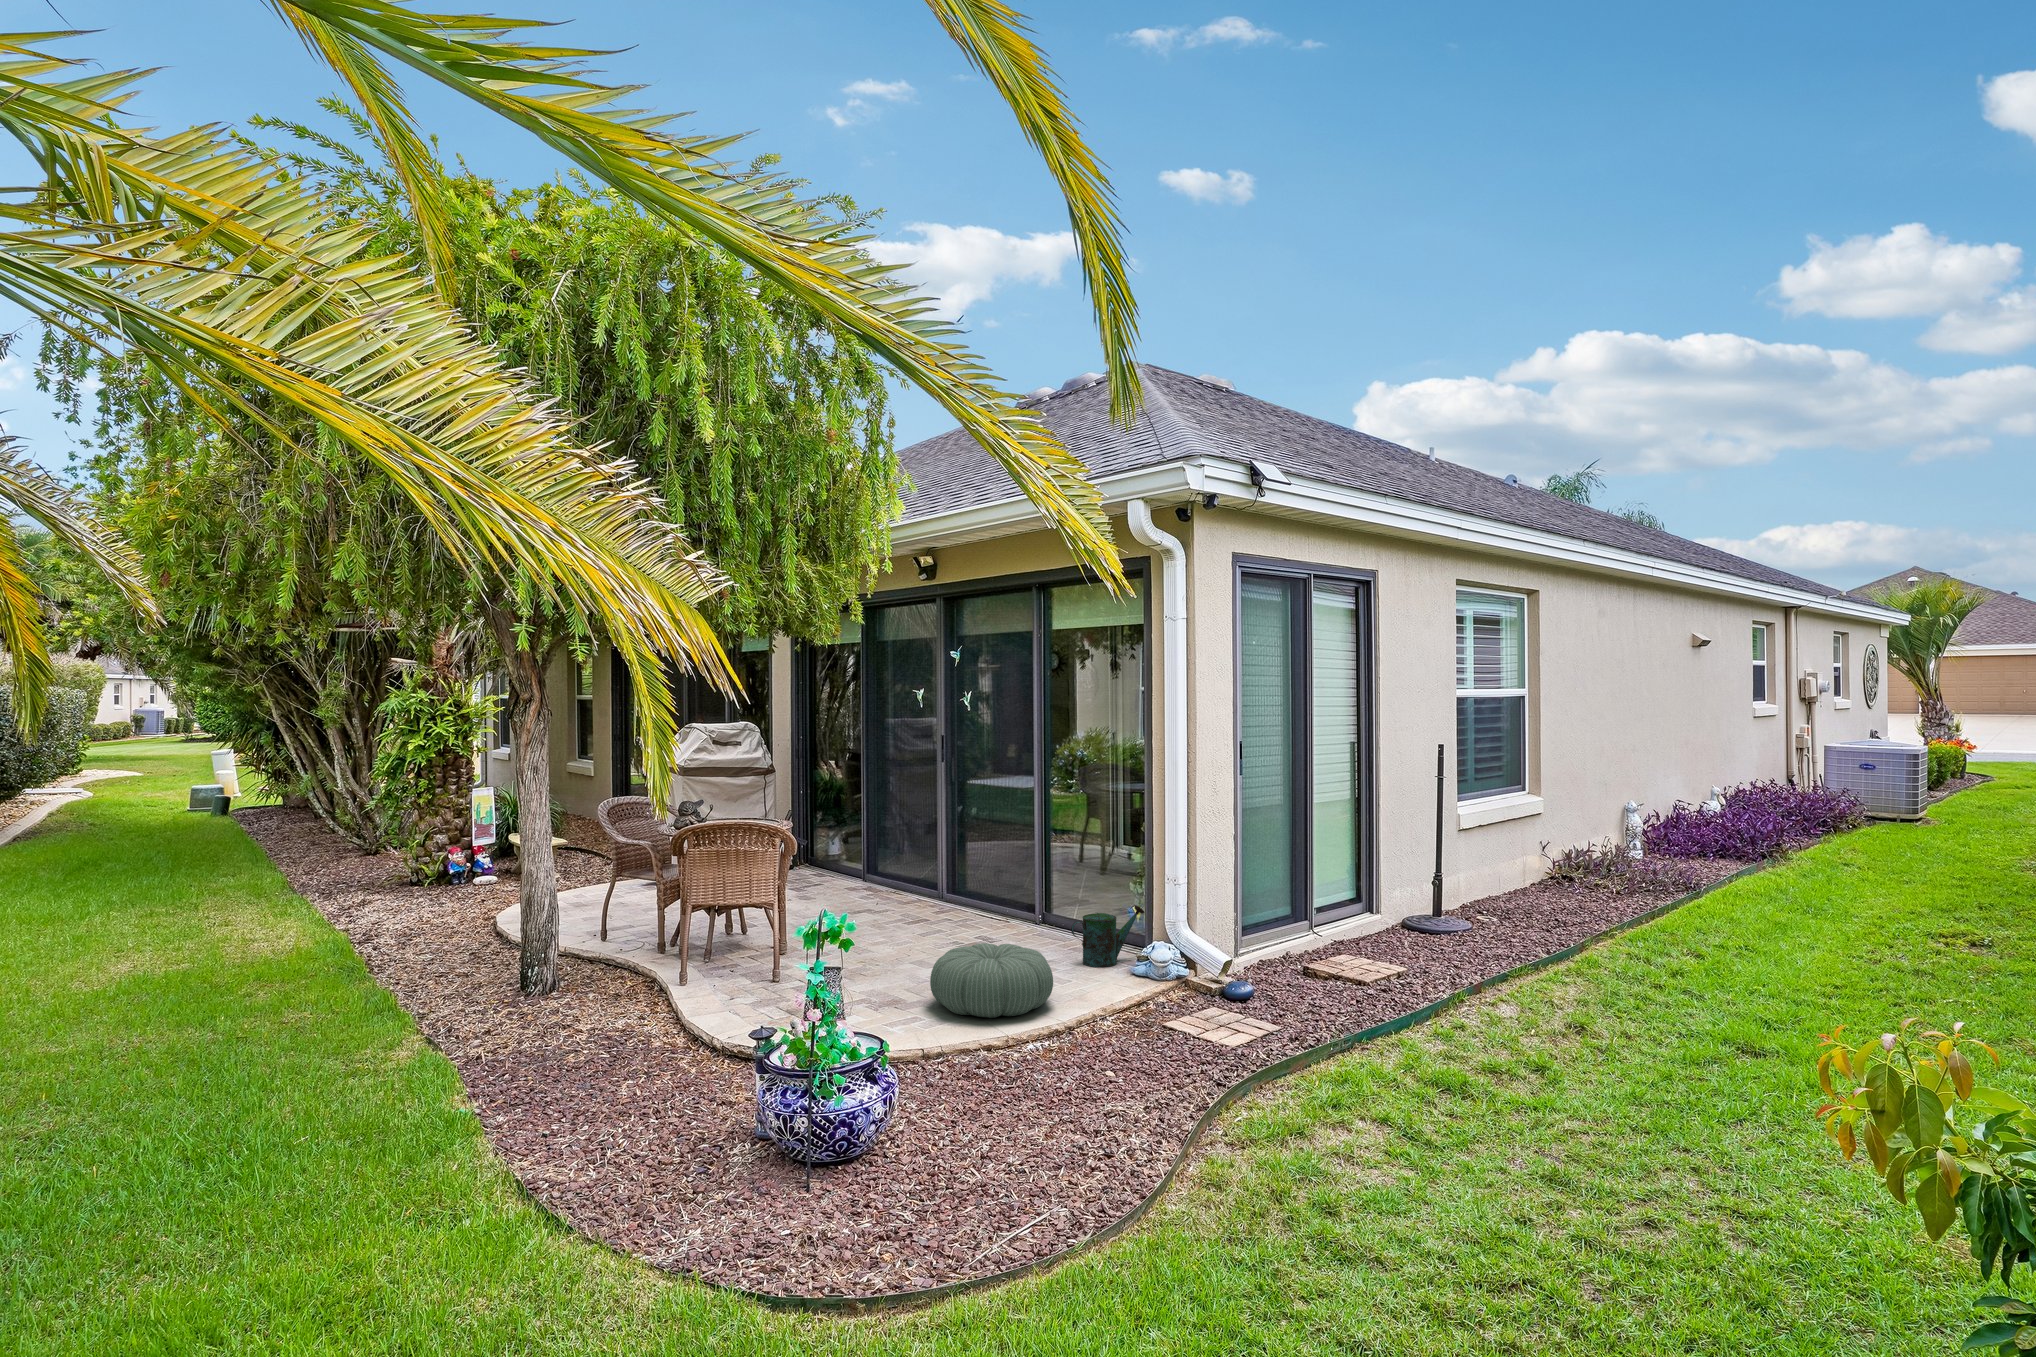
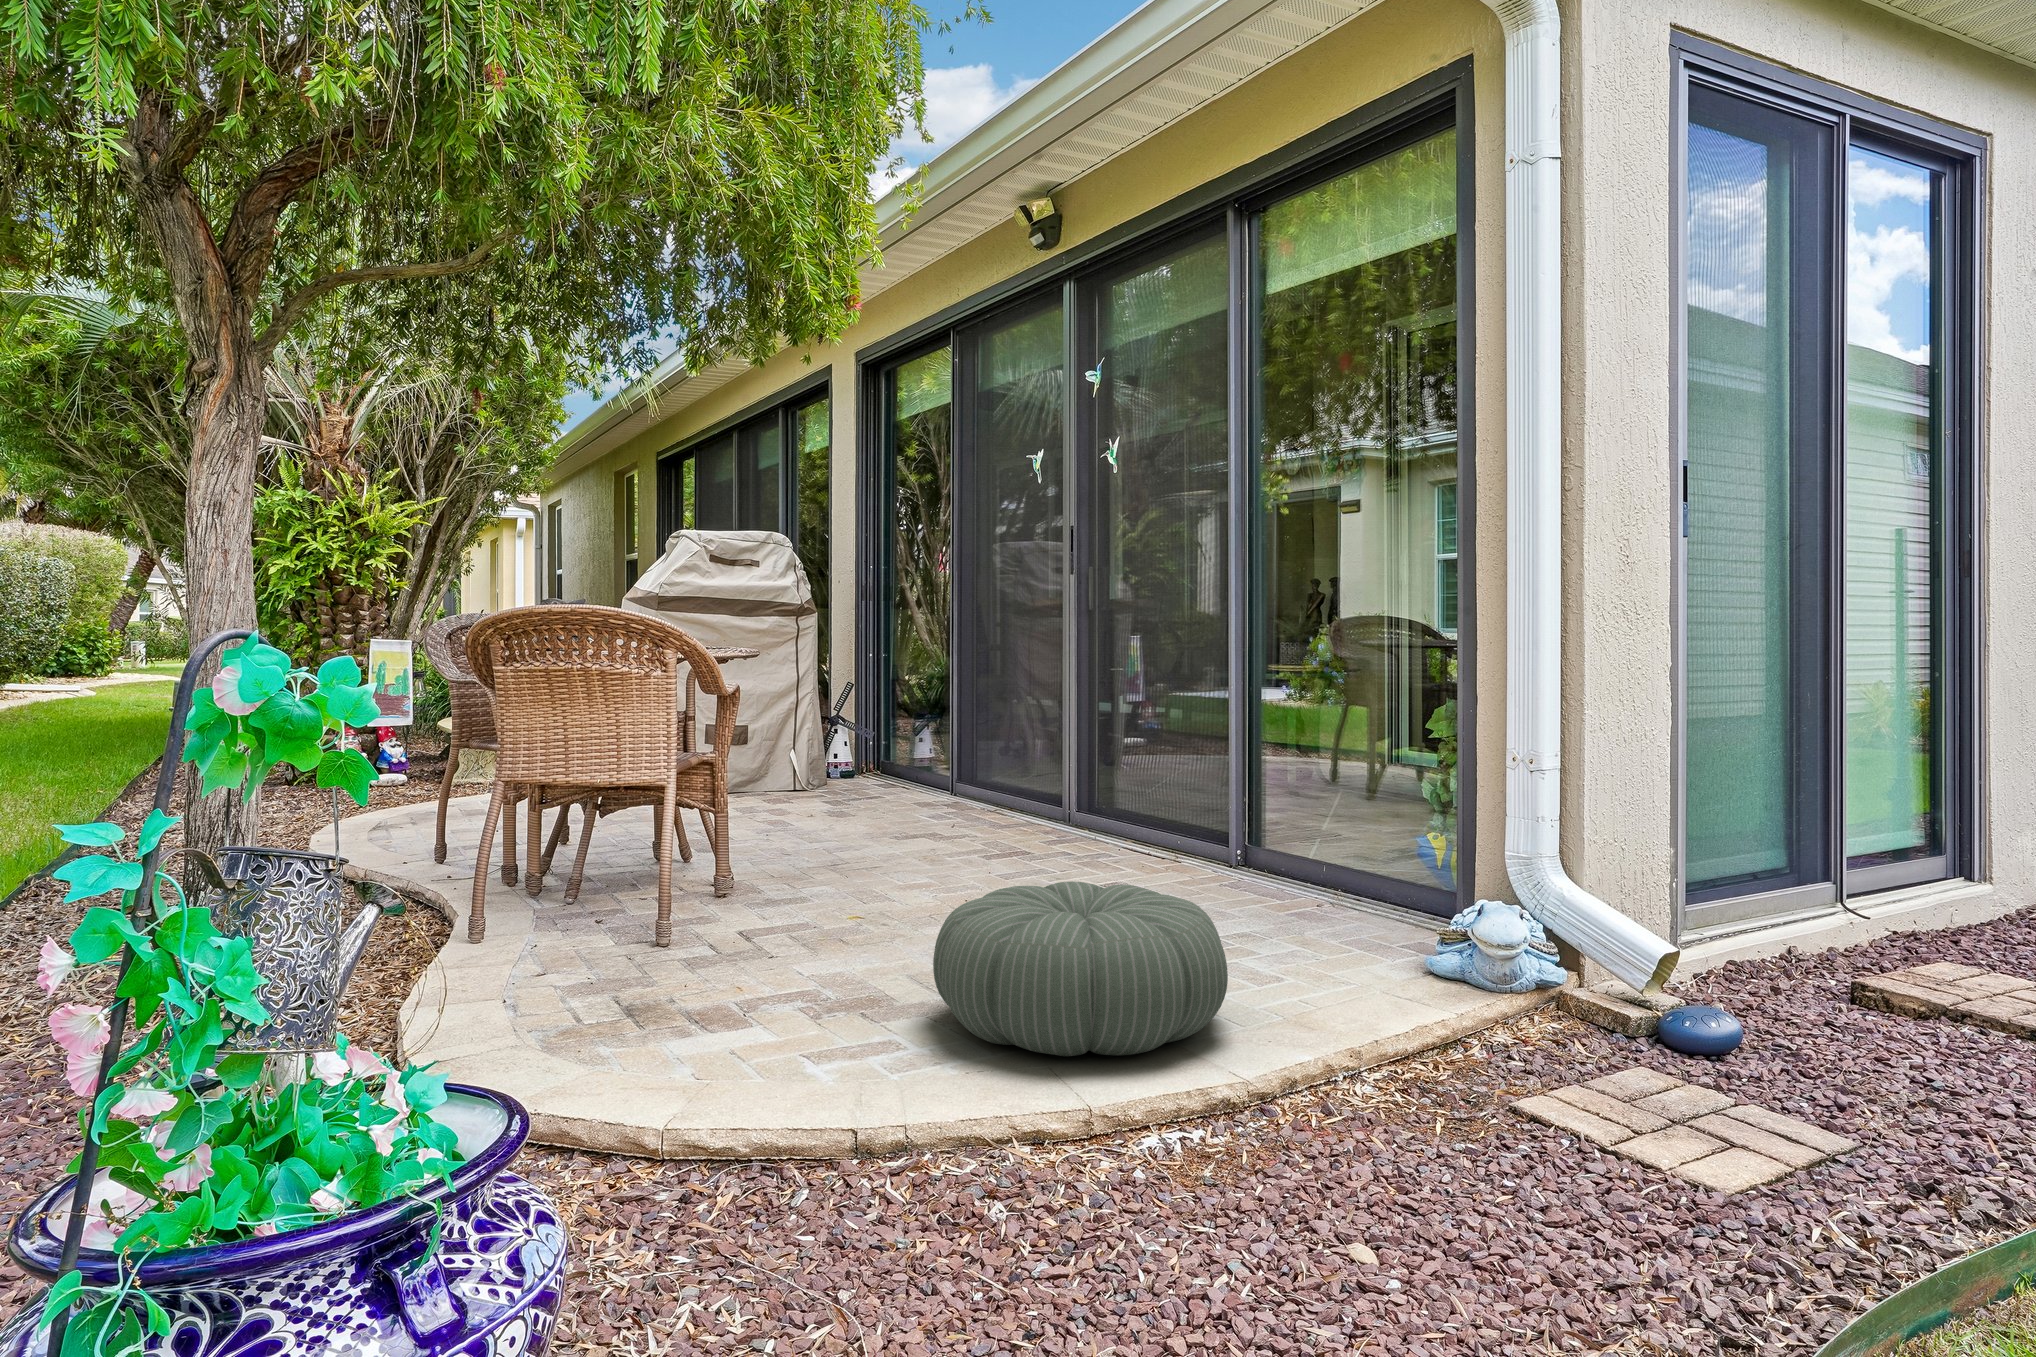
watering can: present [1071,905,1144,967] -> none [1290,824,1458,954]

